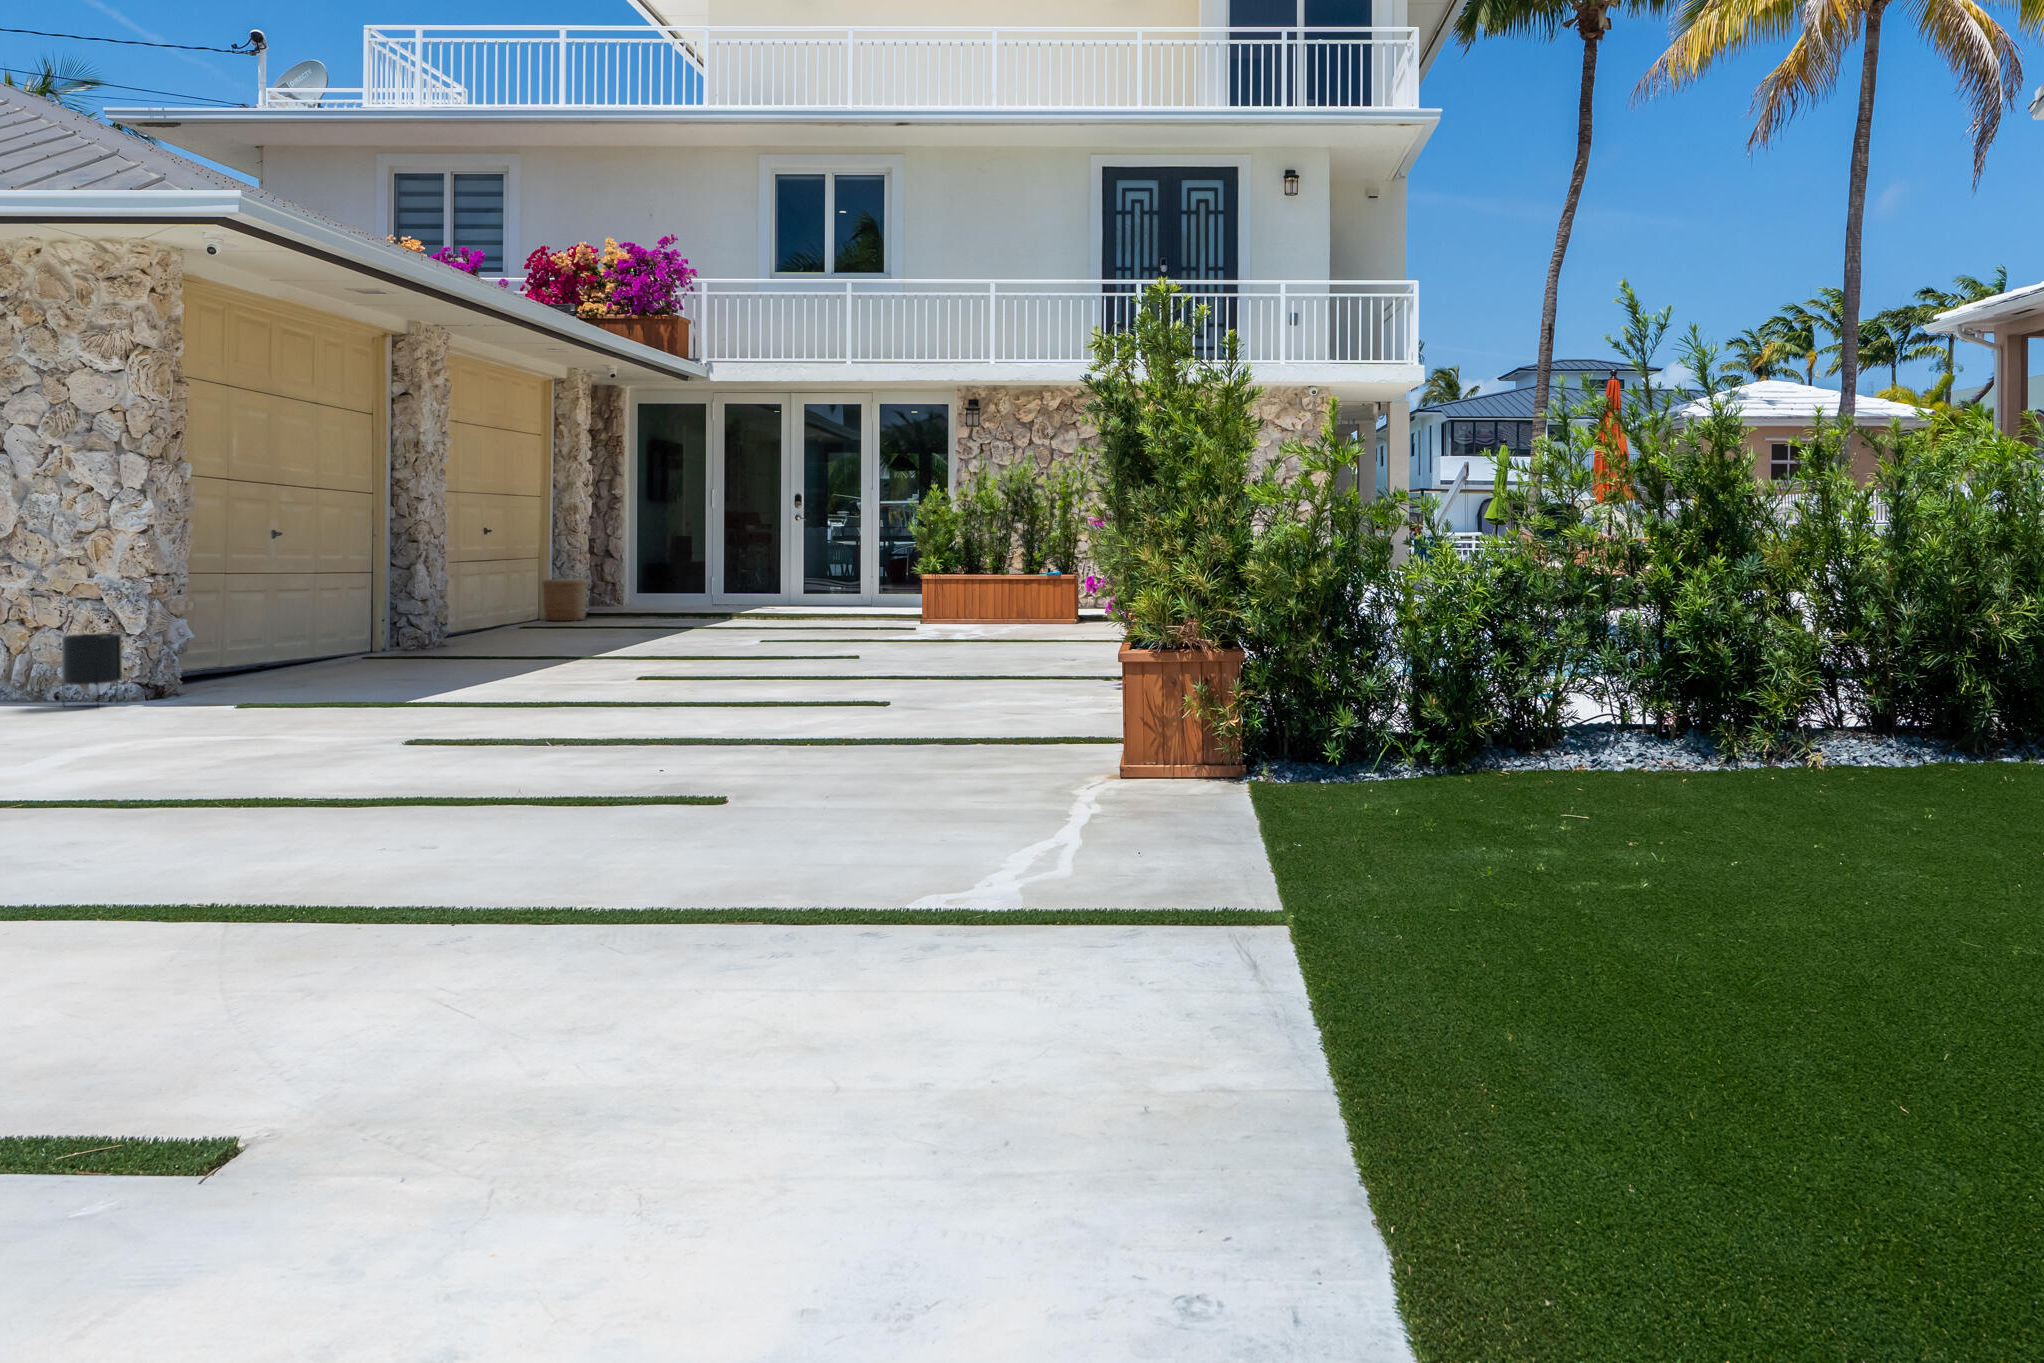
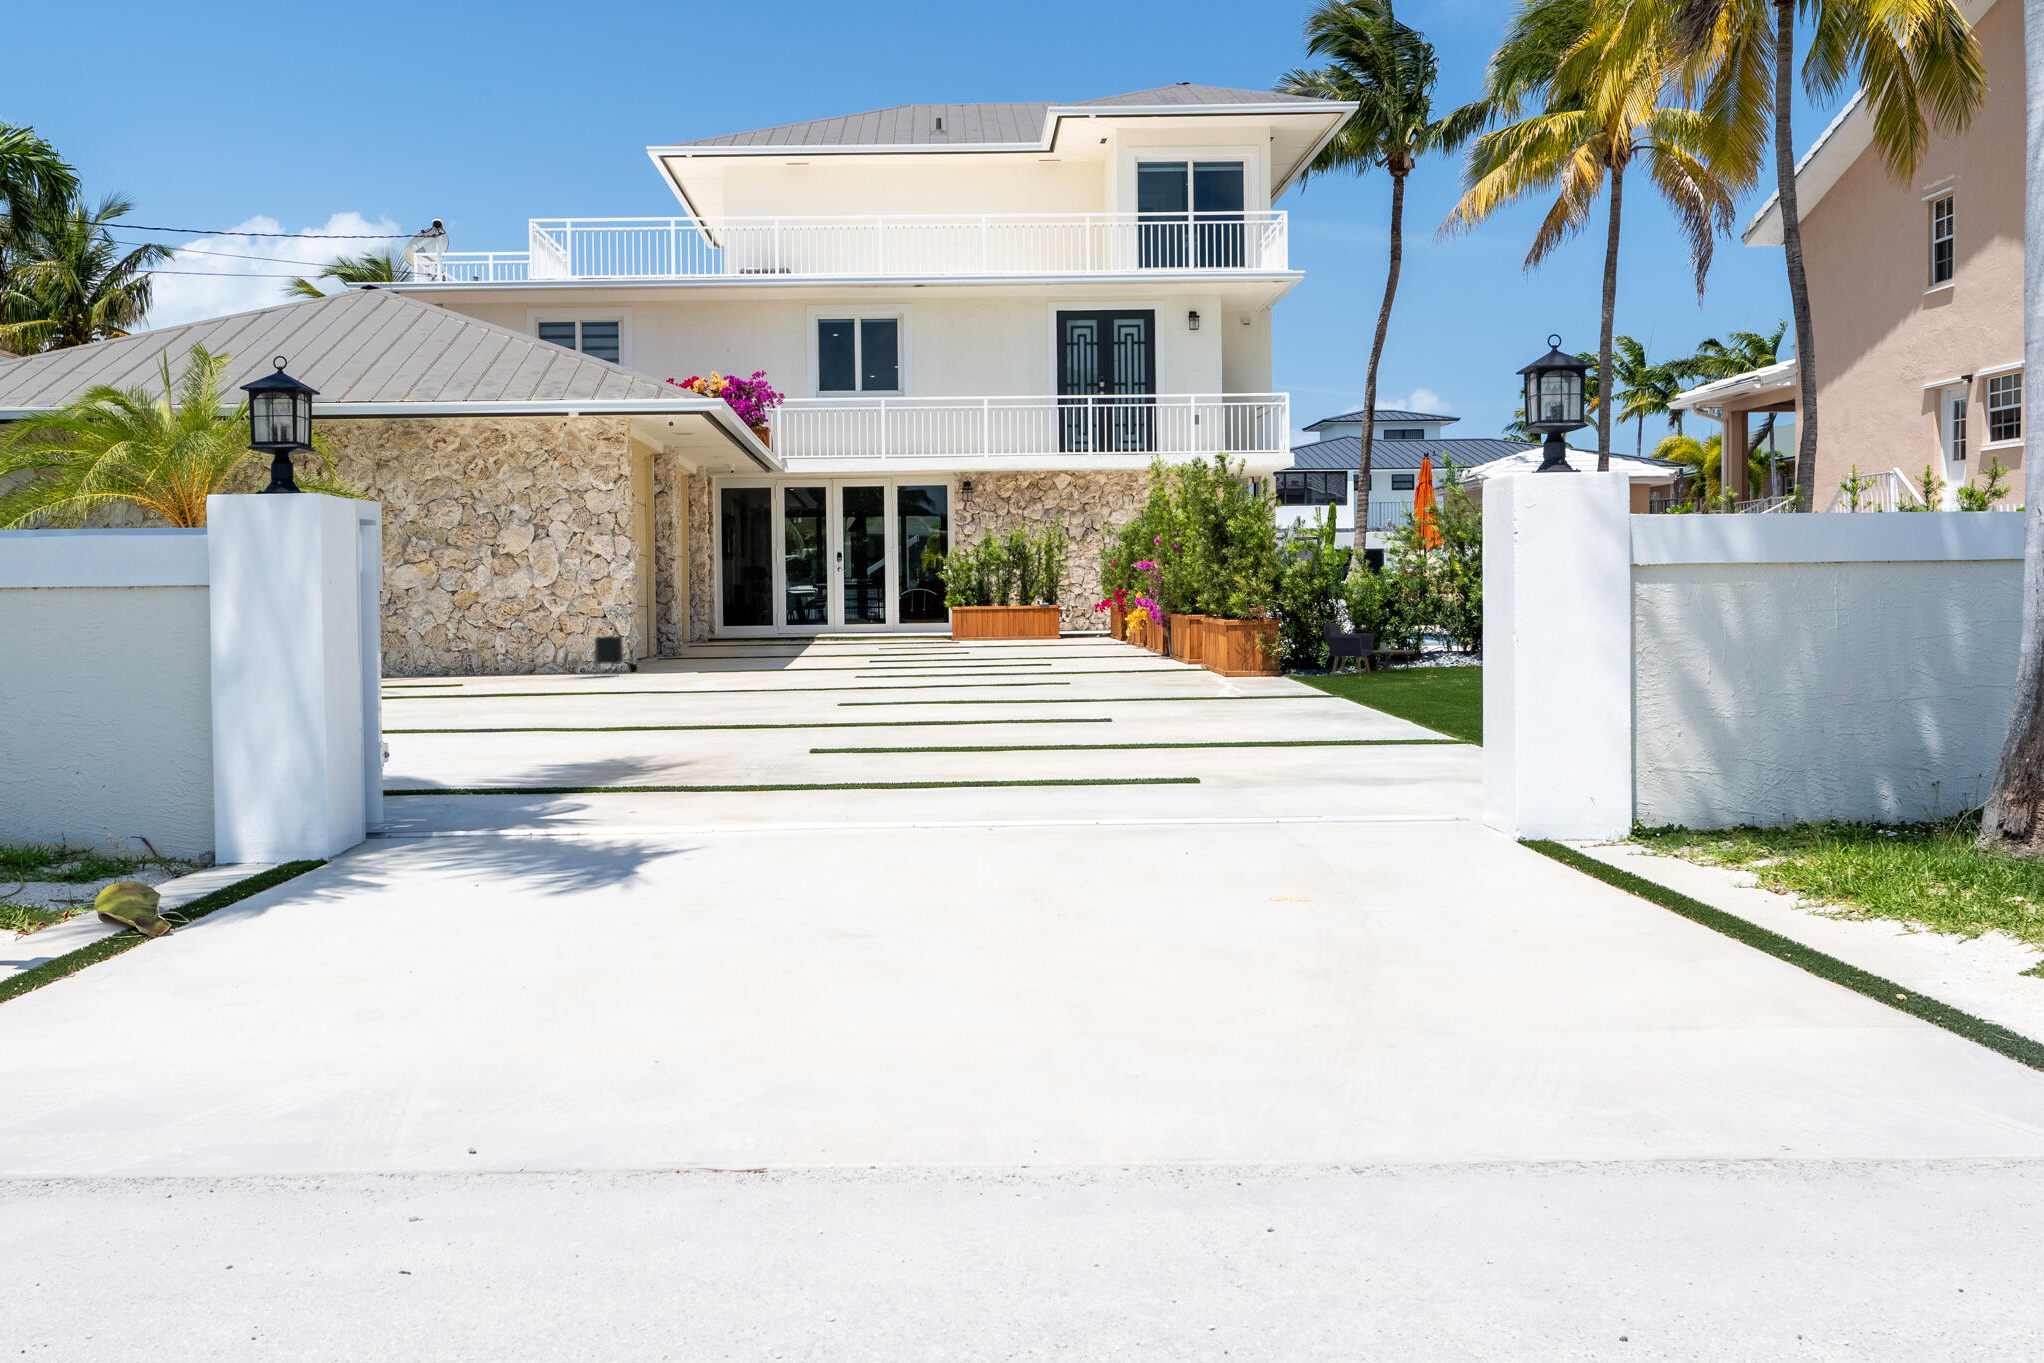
woven basket: present [542,578,588,621] -> none [690,612,721,642]
armchair: none [1329,666,1538,793] -> present [1323,623,1415,675]

